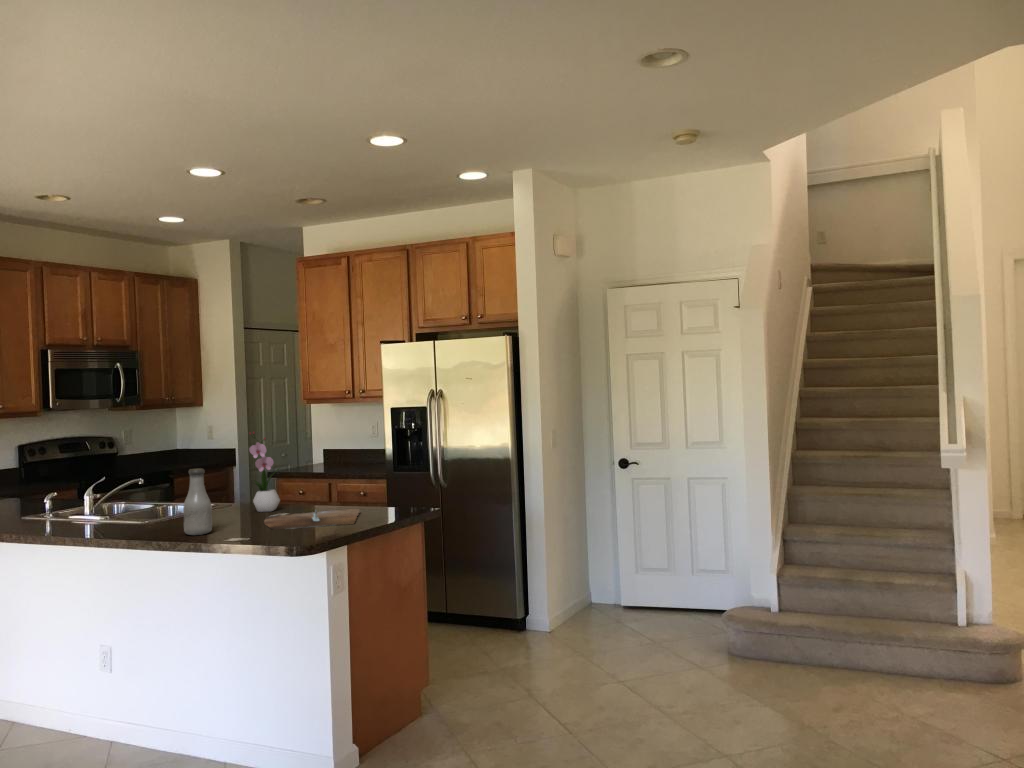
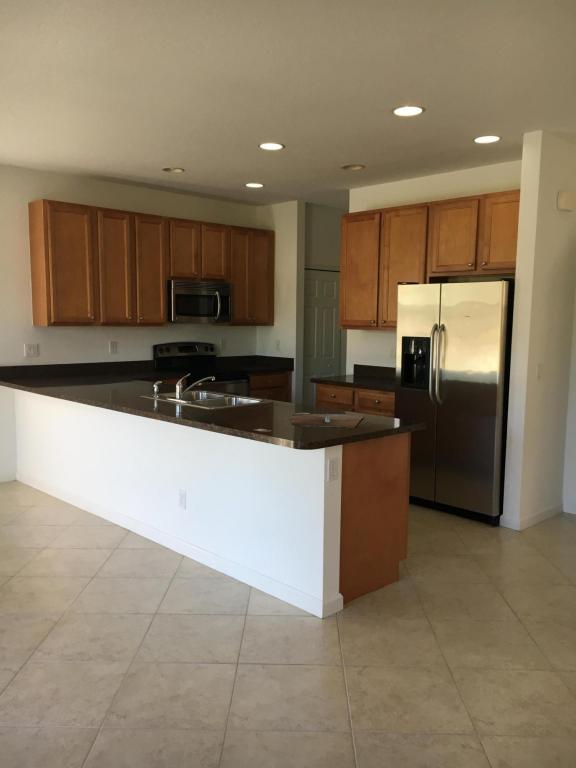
flower arrangement: present [249,432,280,512] -> none [285,349,308,410]
bottle: present [183,468,212,535] -> none [231,374,251,424]

